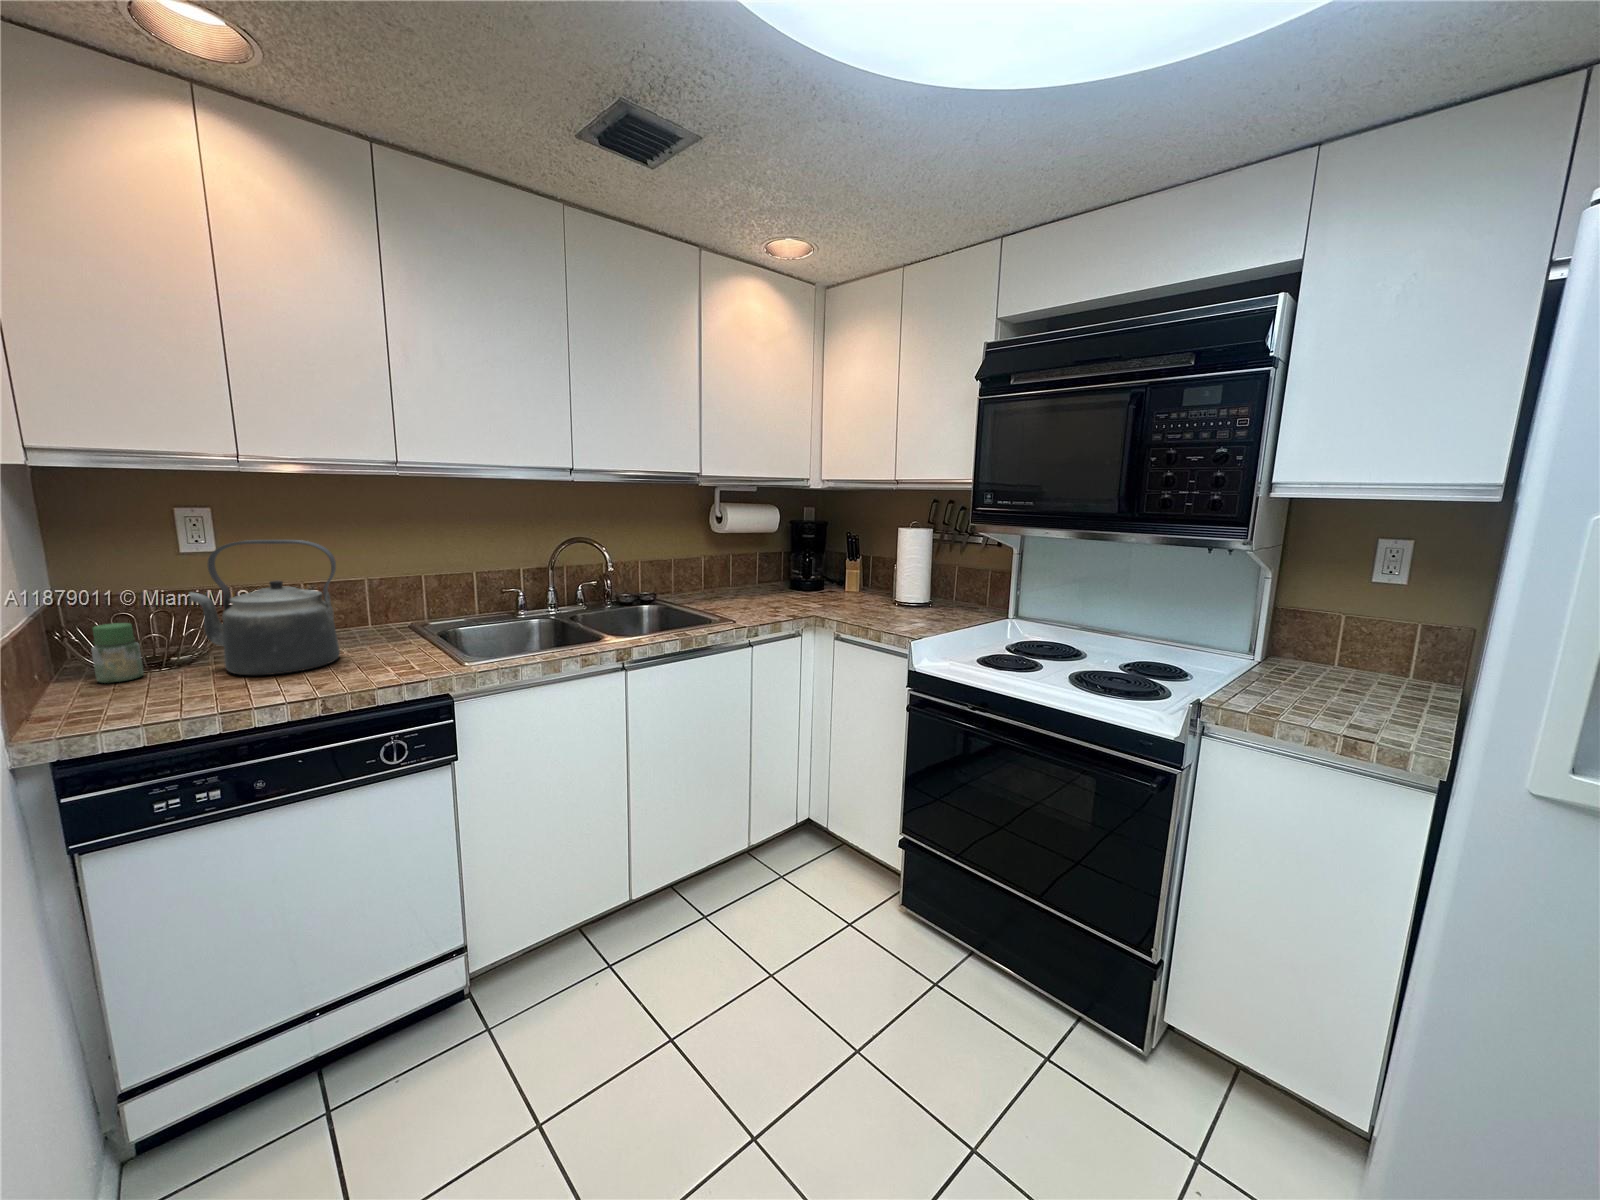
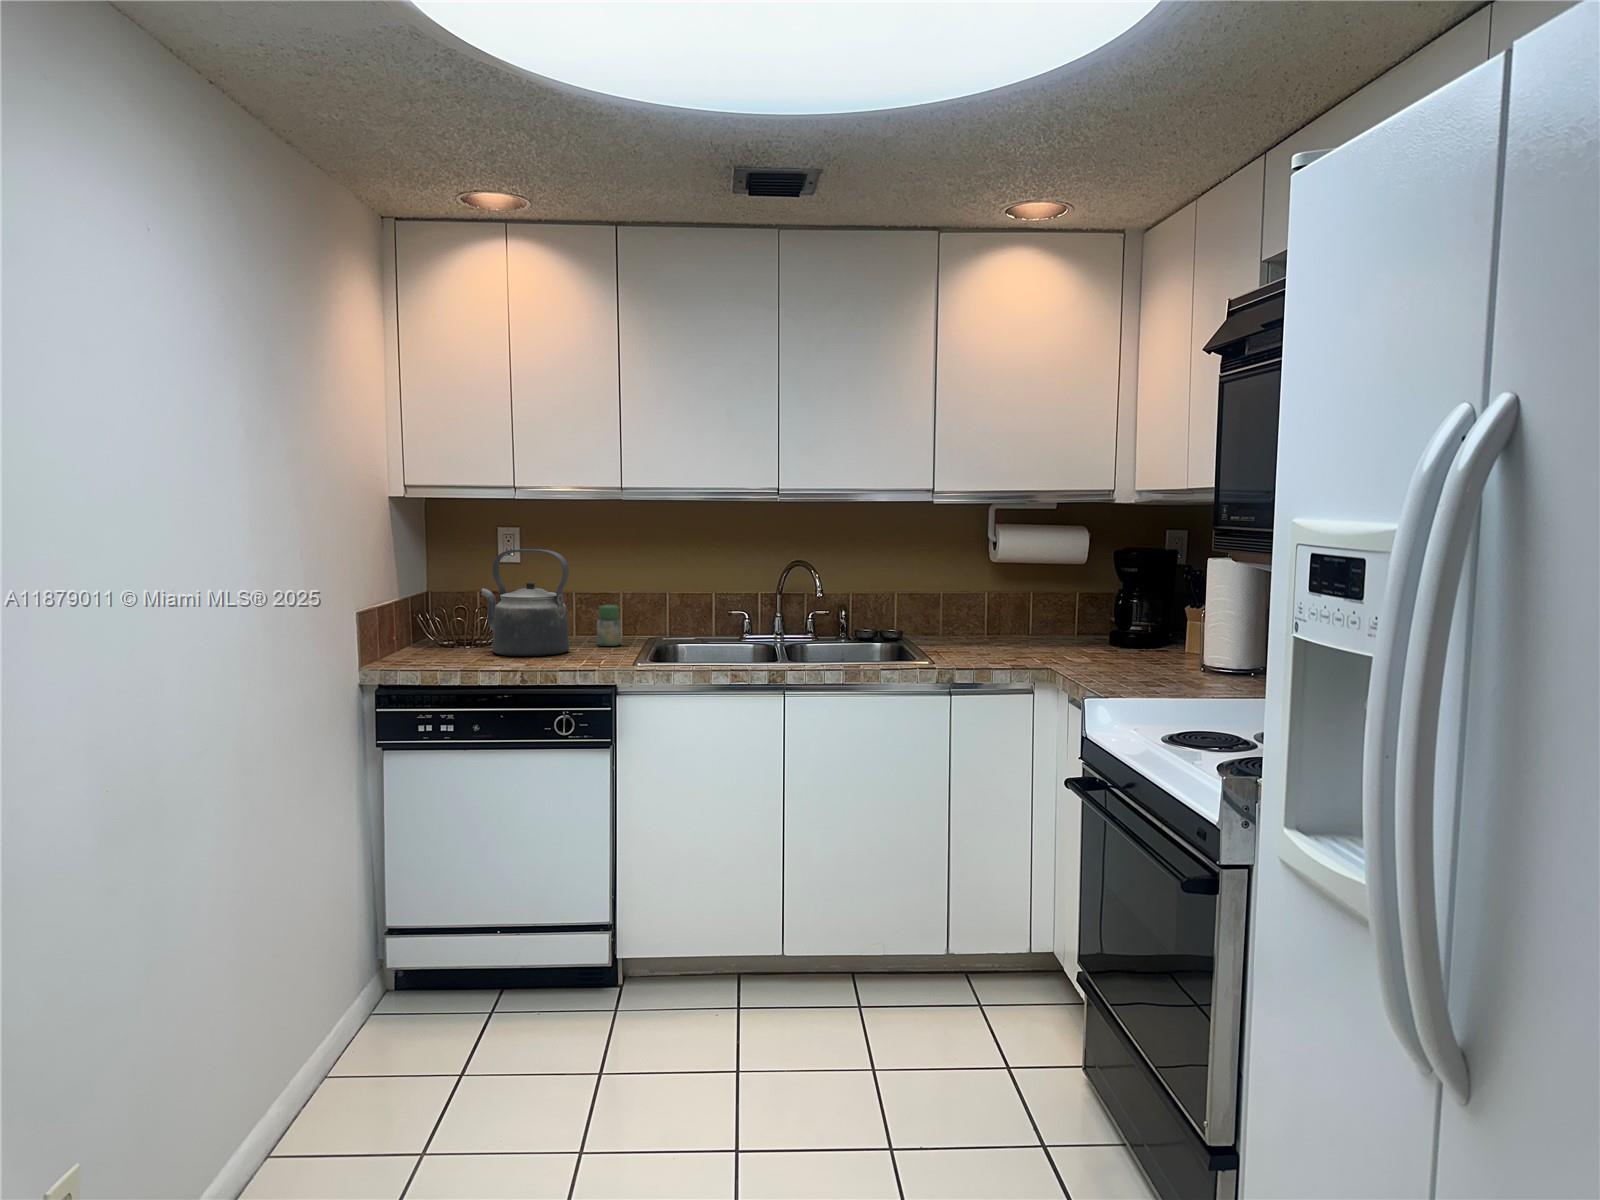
jar: present [91,623,144,683] -> present [597,605,621,646]

